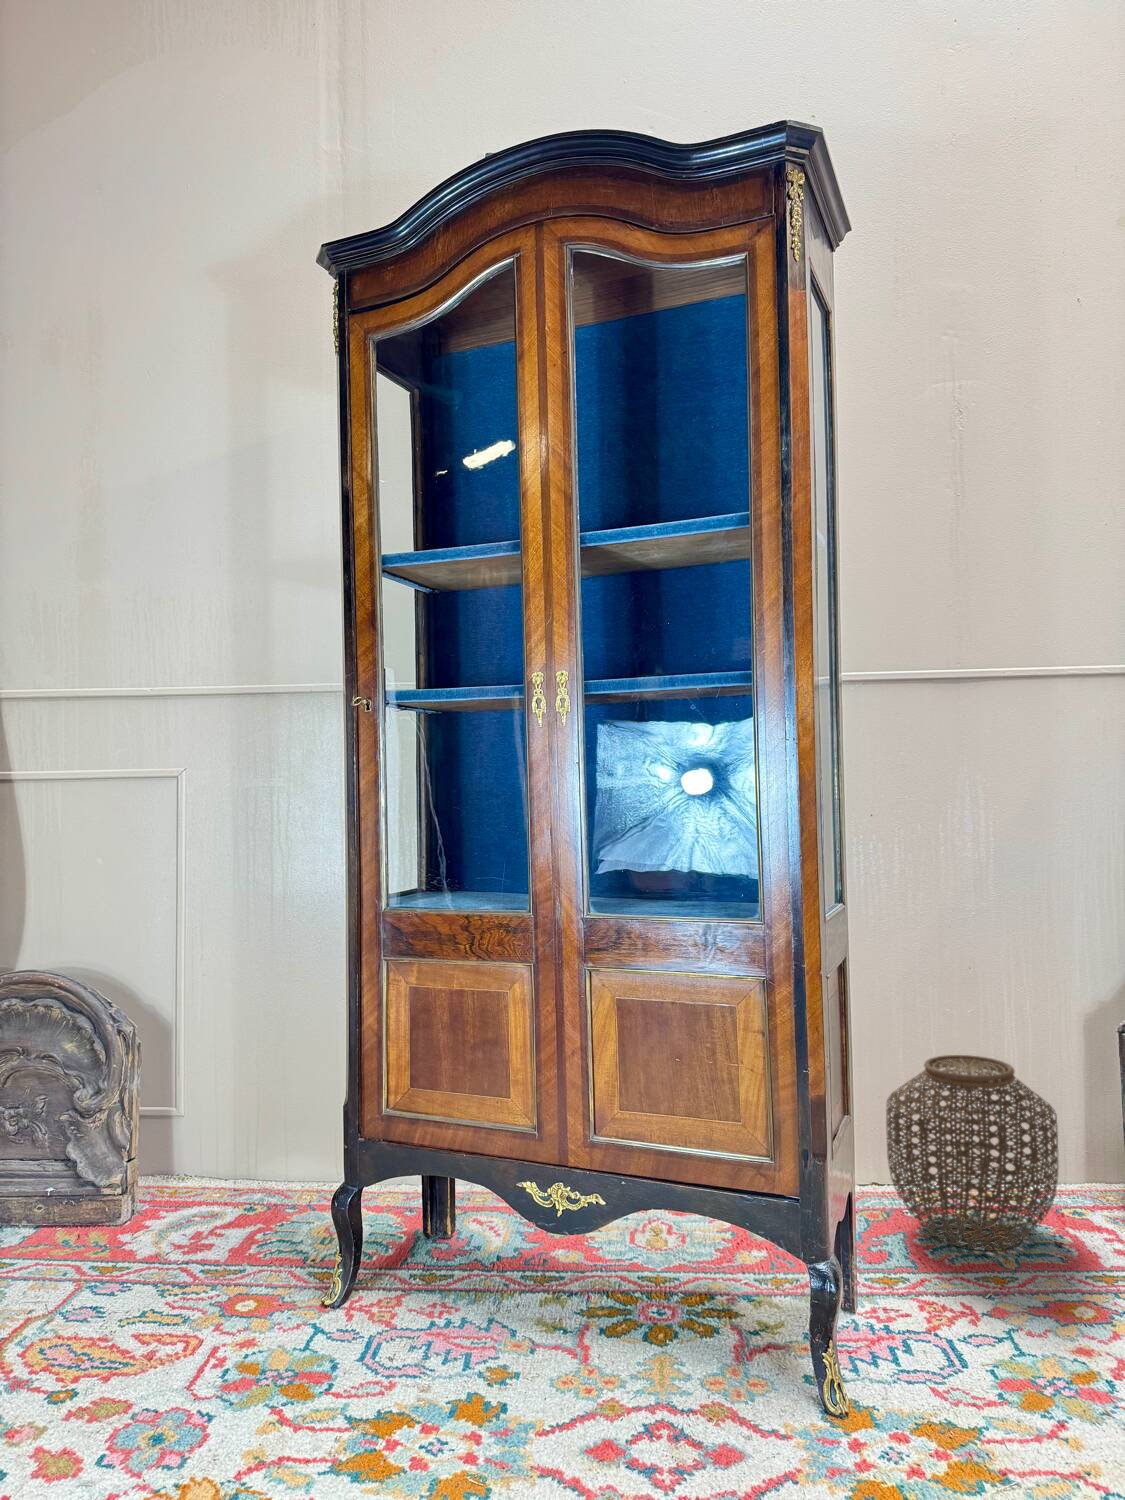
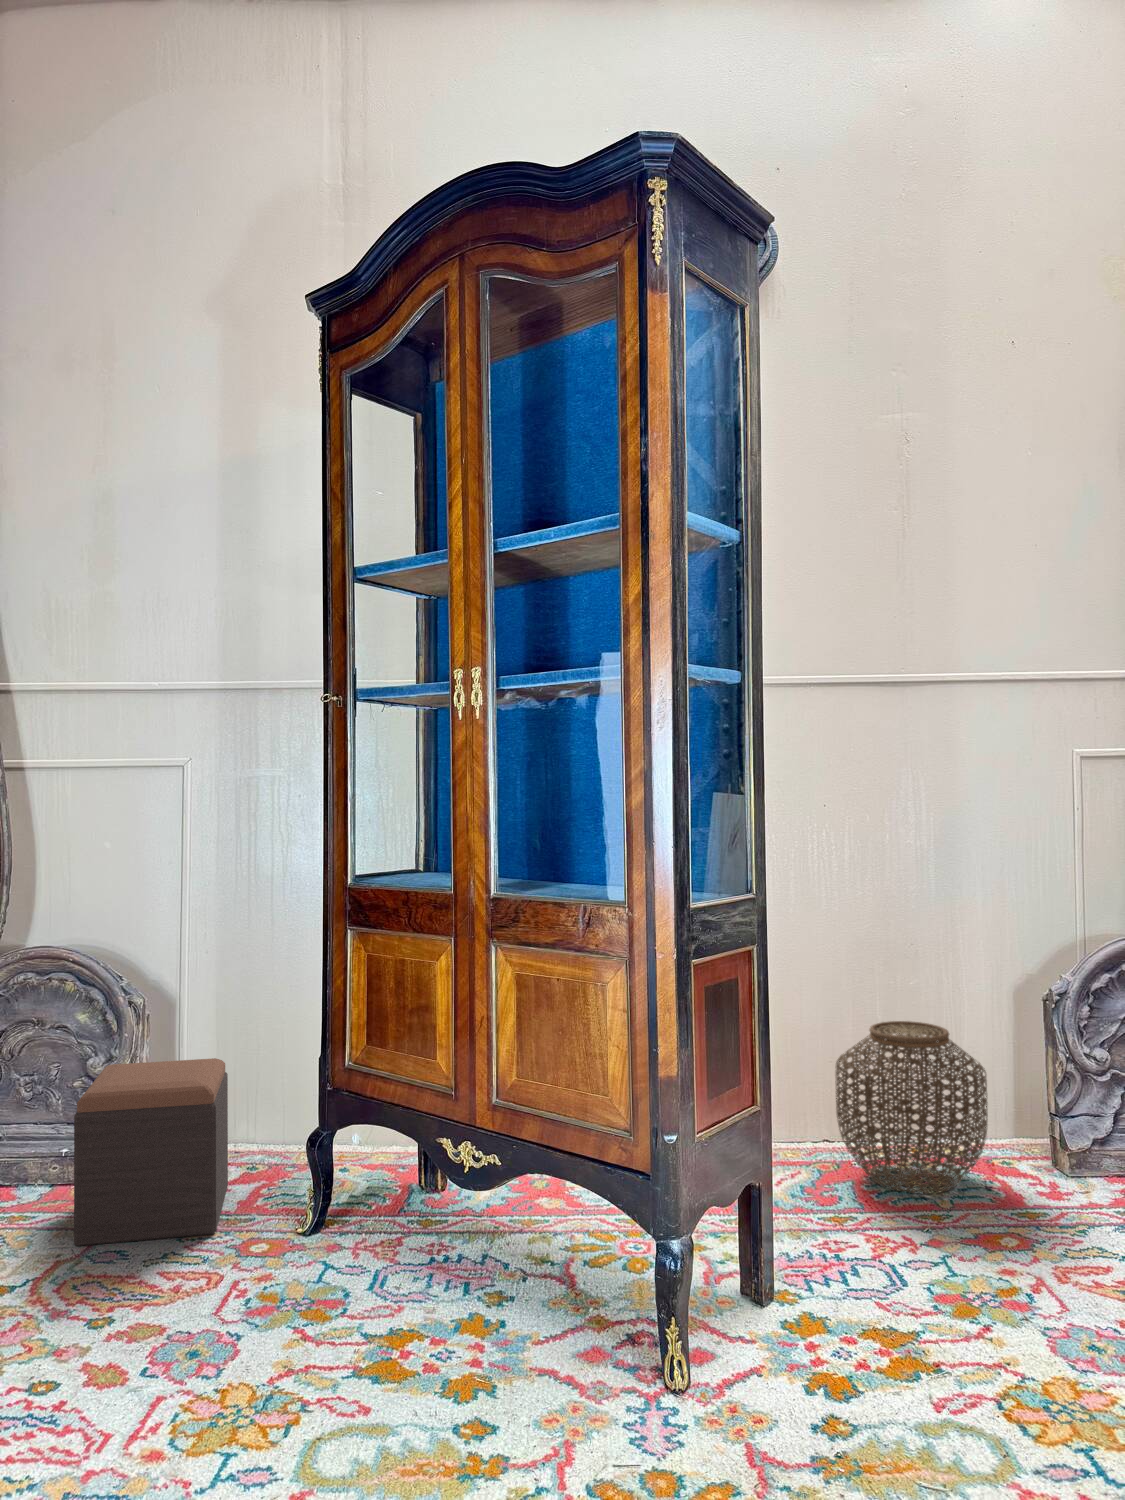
footstool: none [47,1092,221,1301] -> present [74,1058,228,1246]

